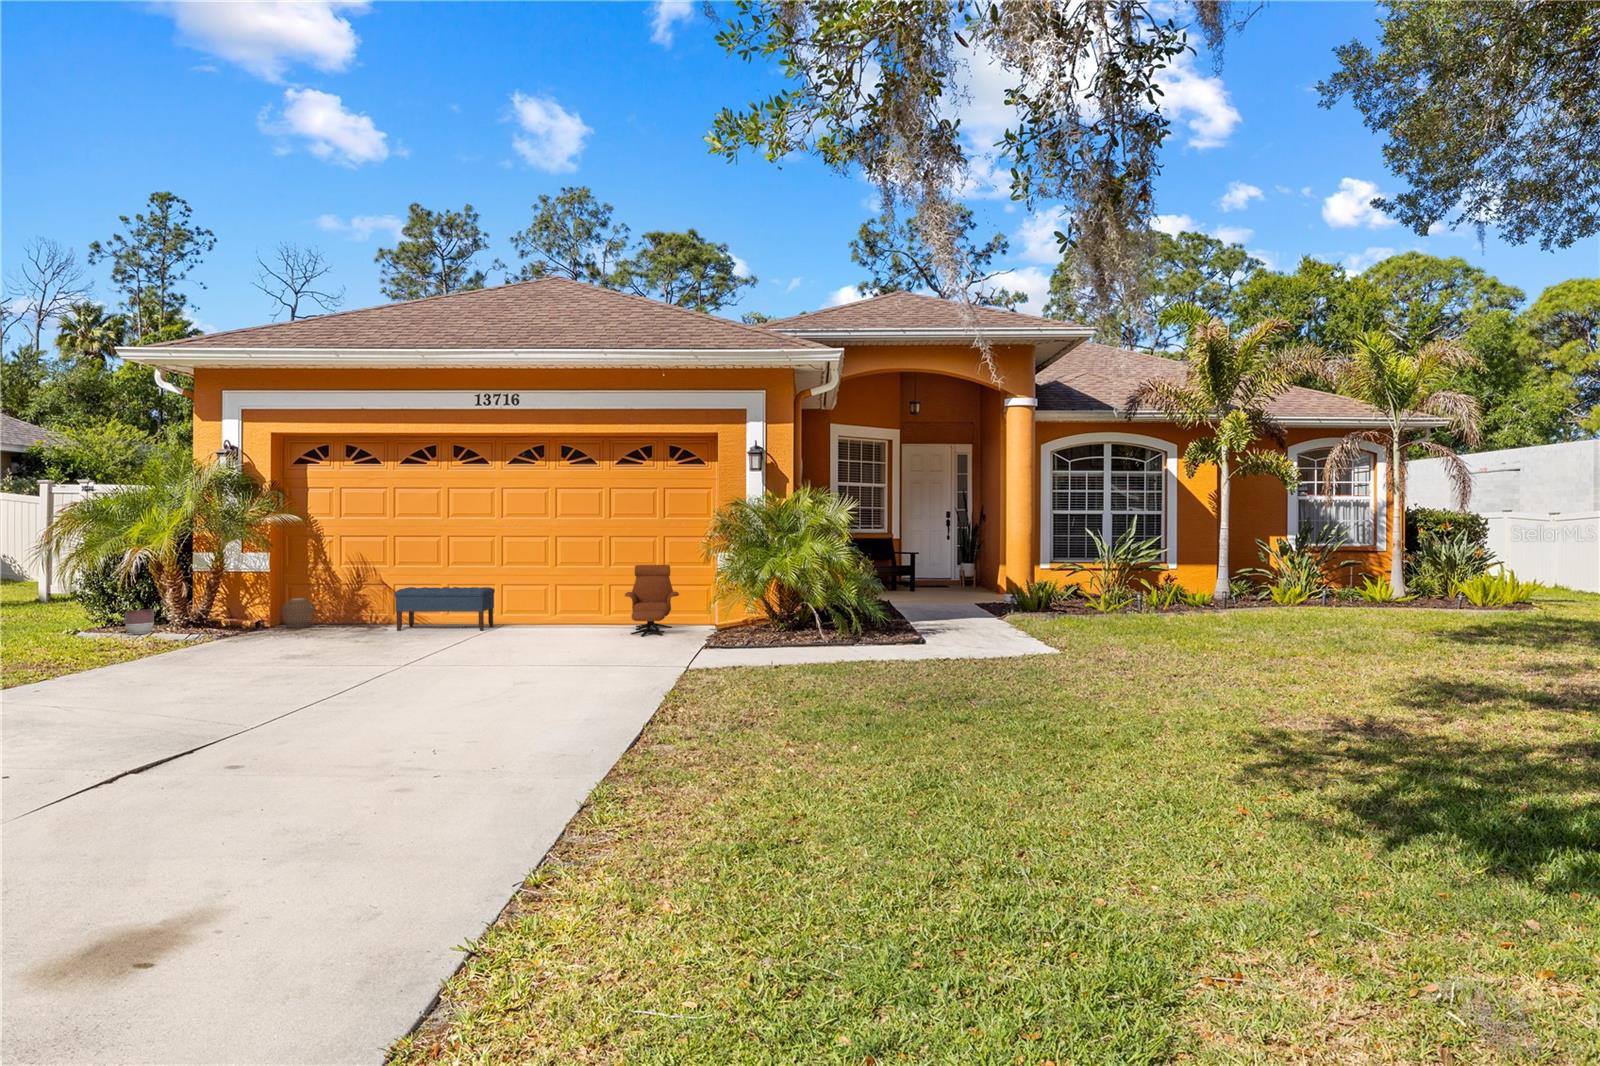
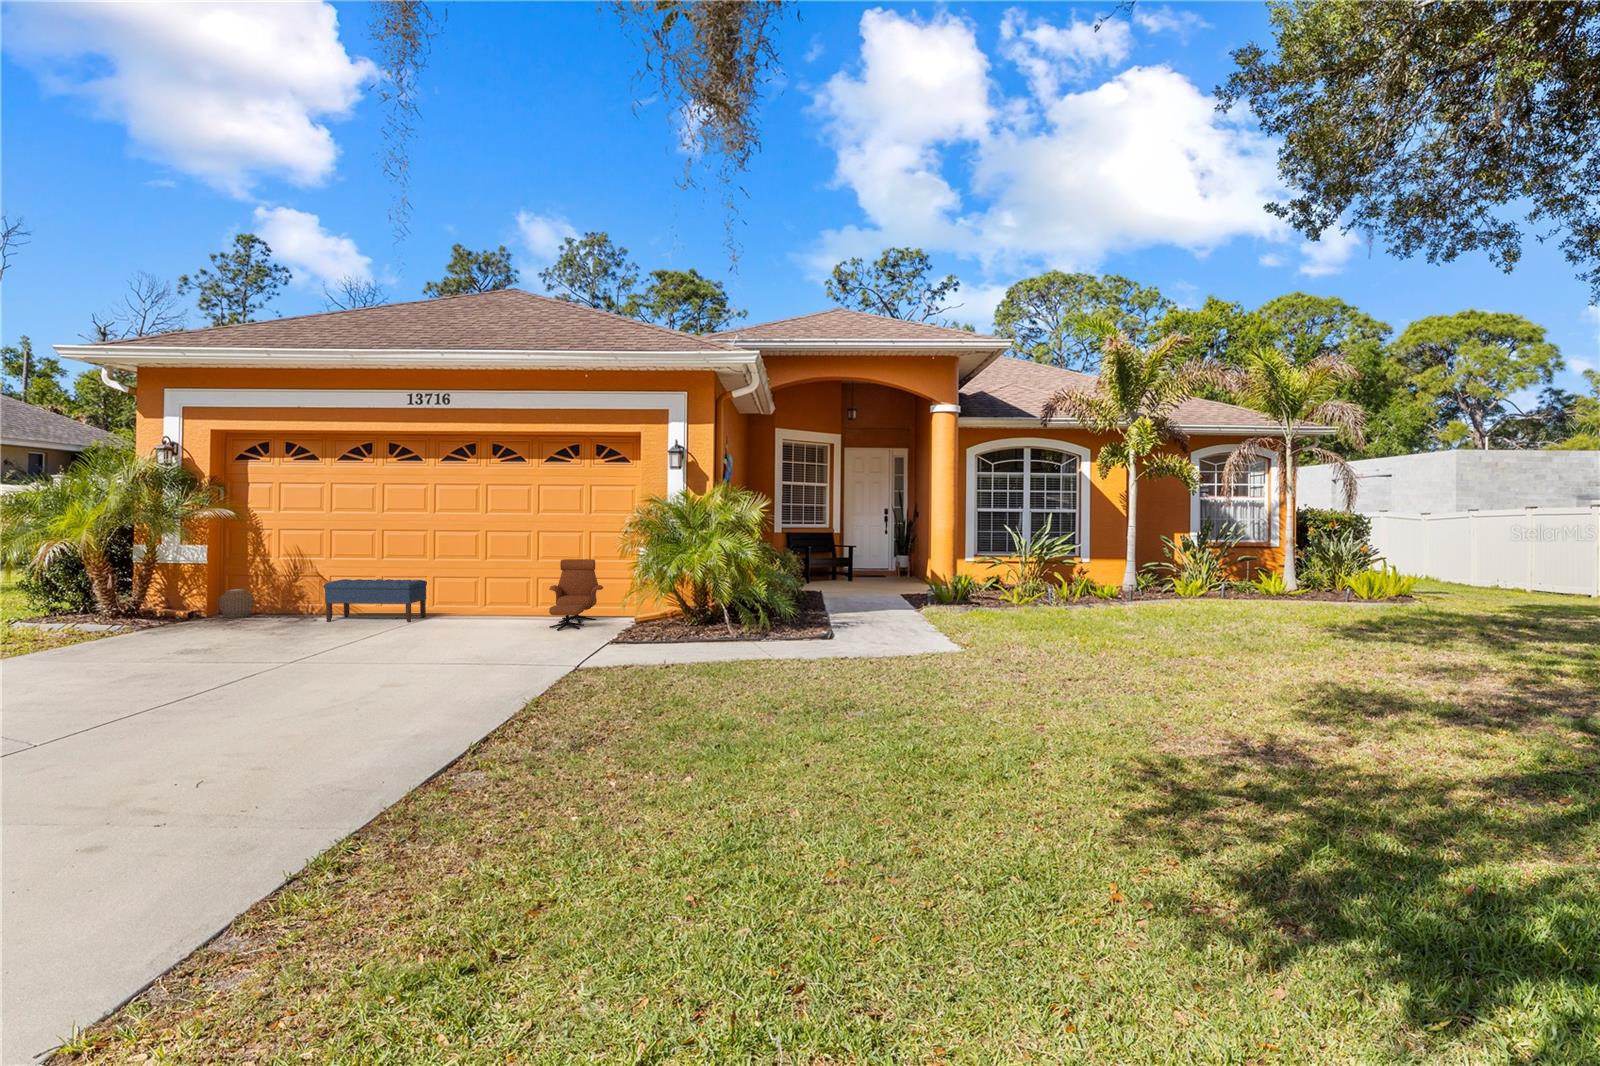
planter: present [125,609,154,634] -> none [55,600,87,625]

